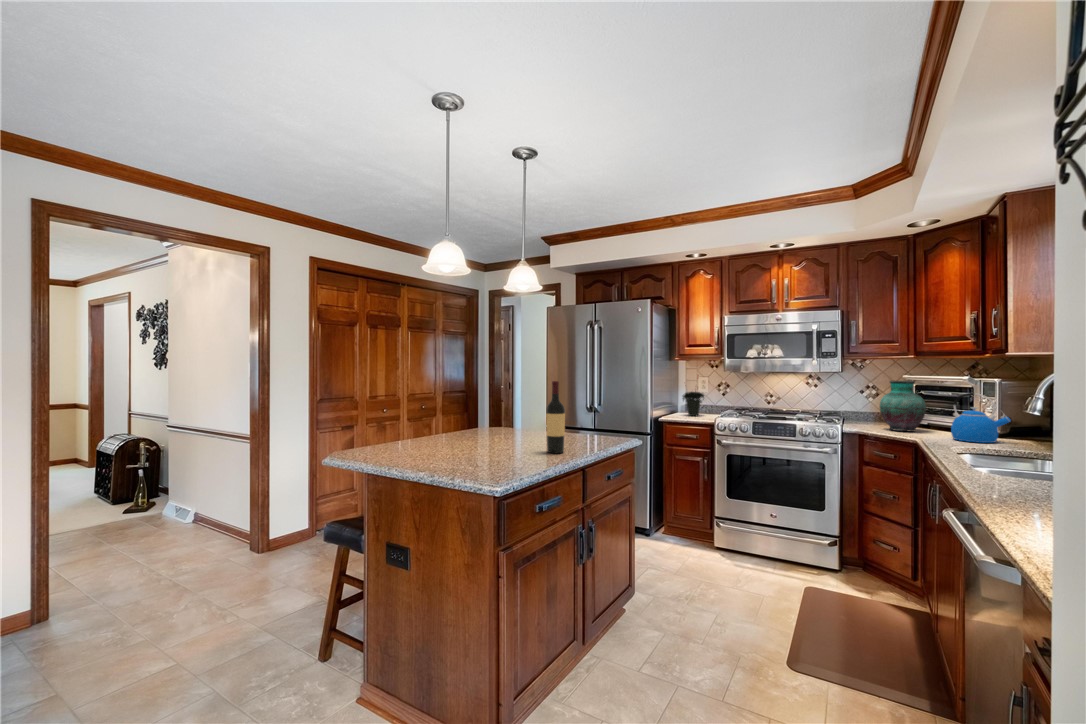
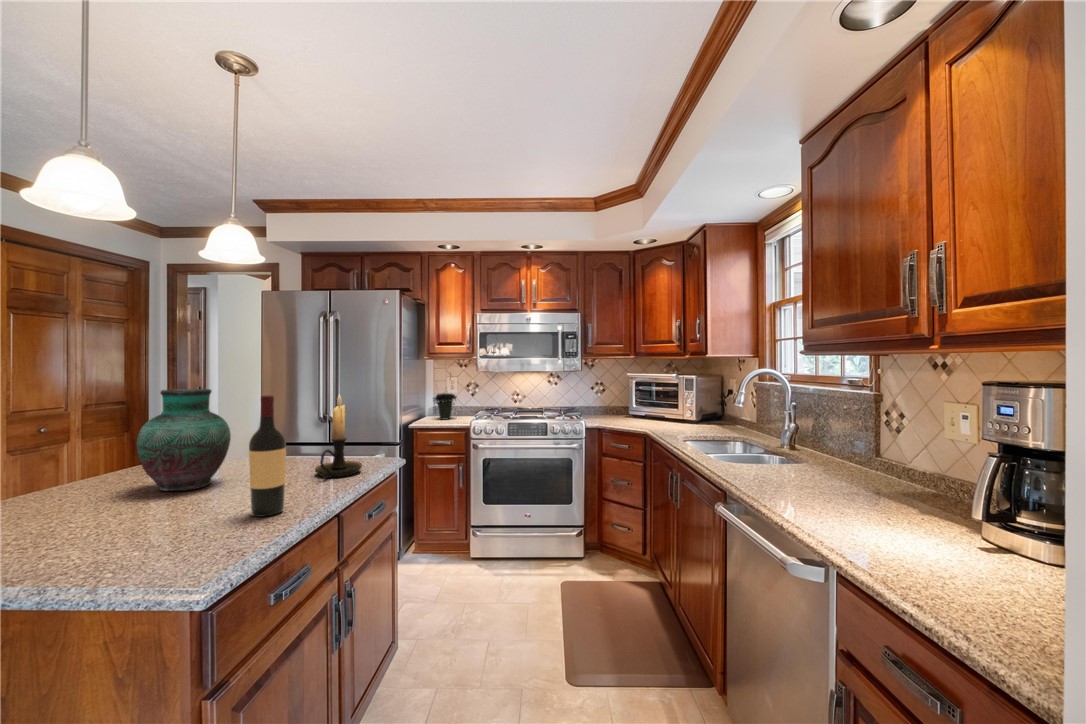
vase: present [880,381,926,432] -> present [137,389,231,491]
candle holder: none [582,383,613,442] -> present [315,395,362,479]
kettle: present [951,393,1011,443] -> none [668,388,707,430]

